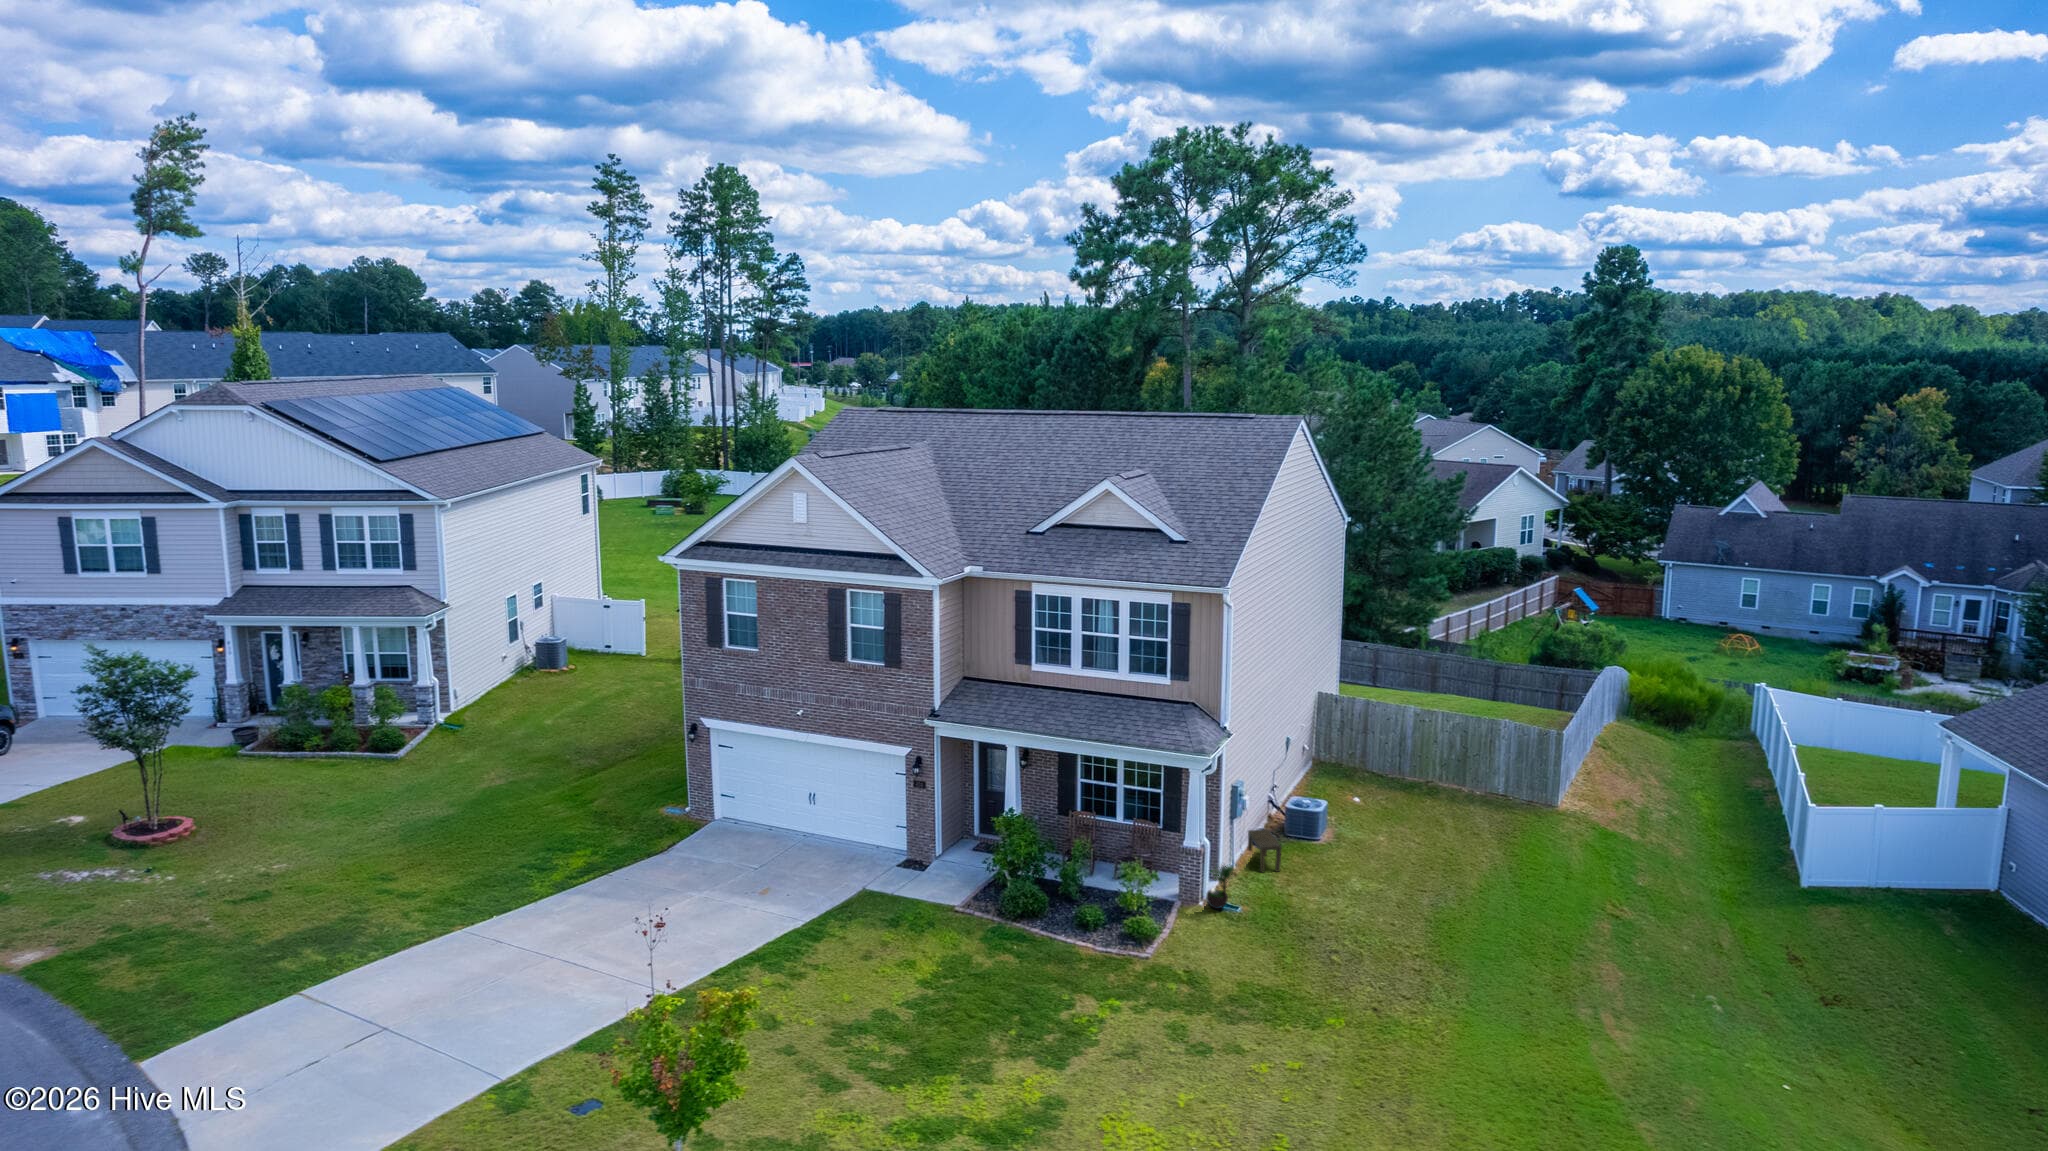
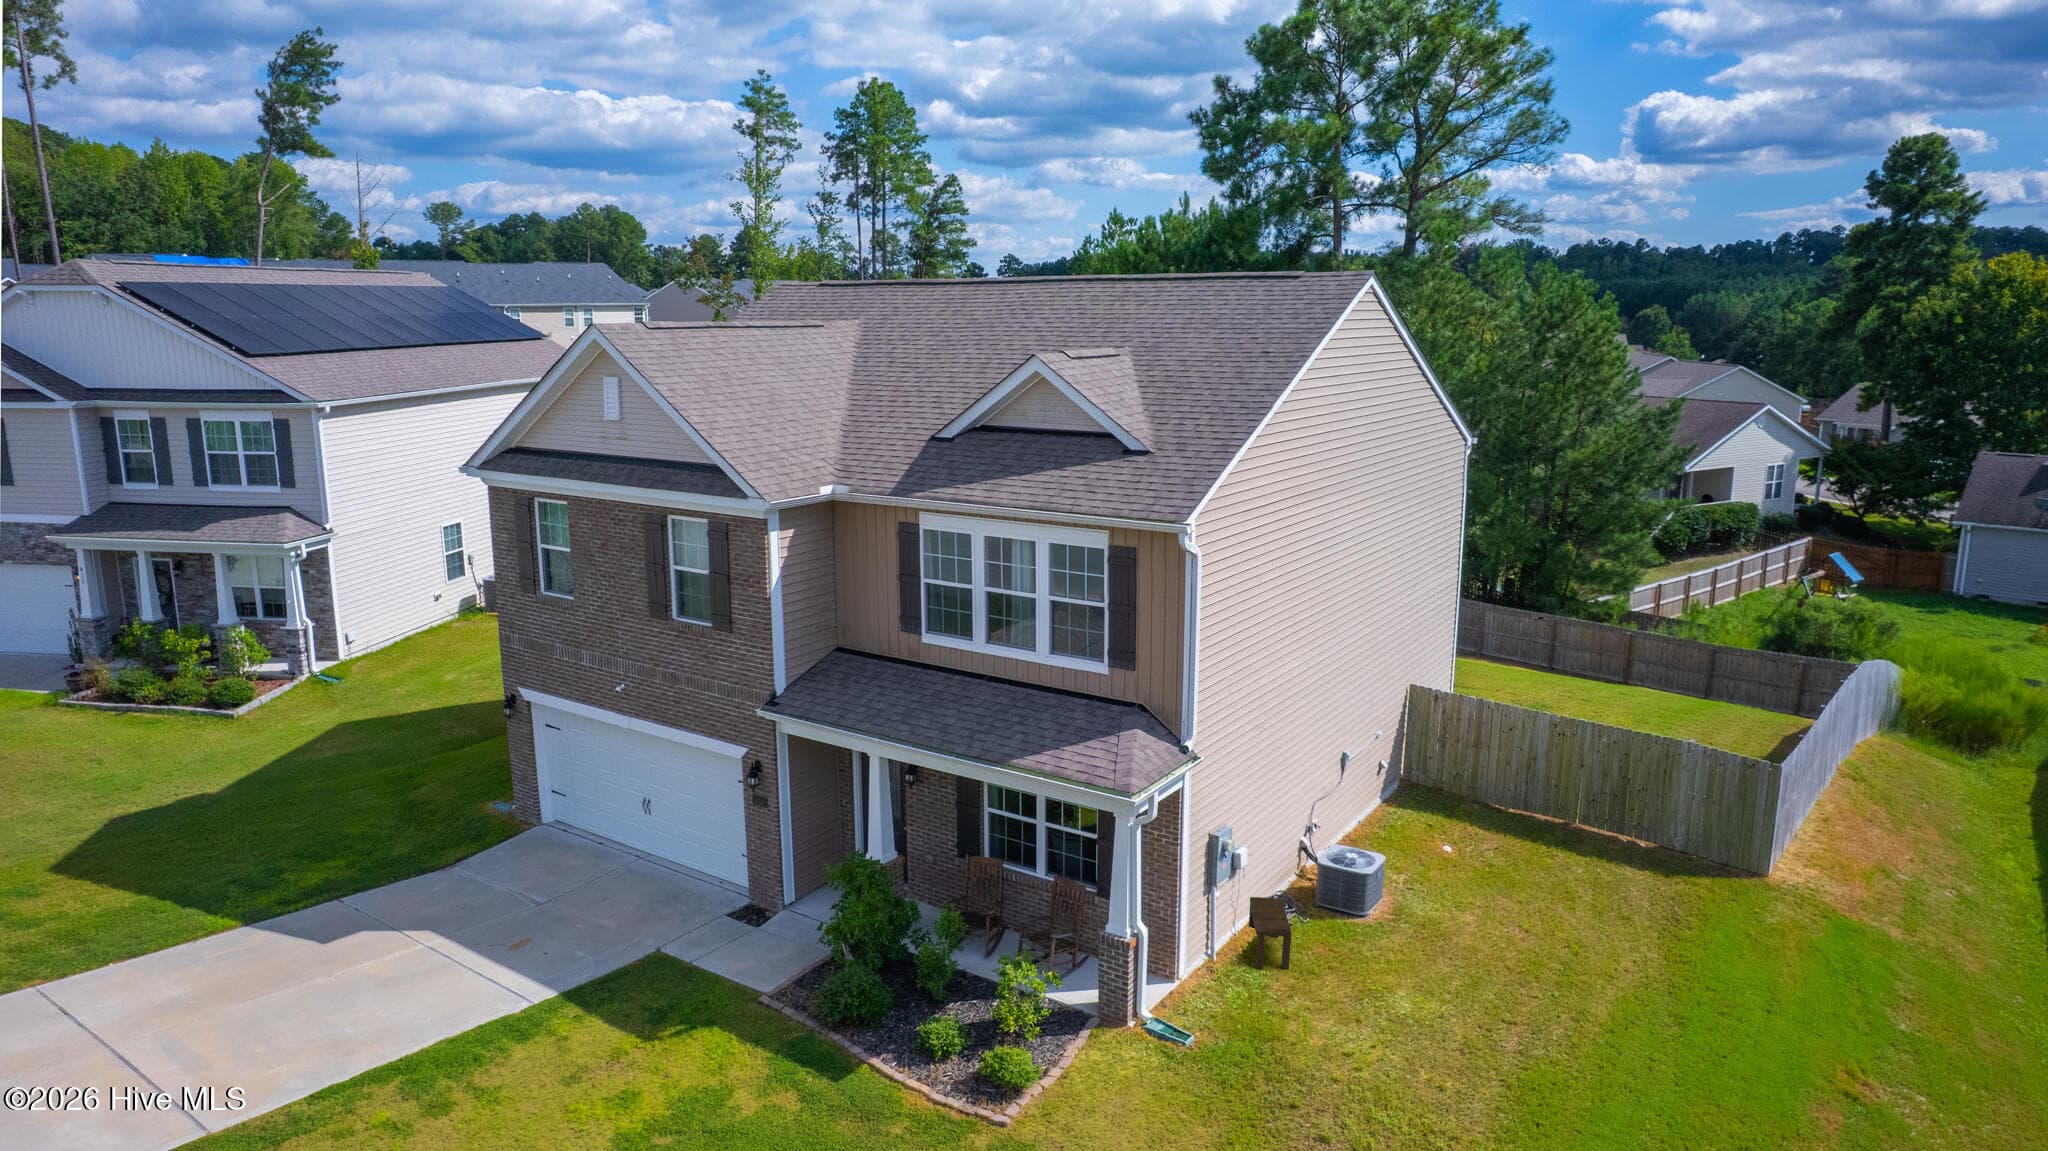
potted tree: present [1206,865,1233,908] -> none [1141,964,1191,1036]

